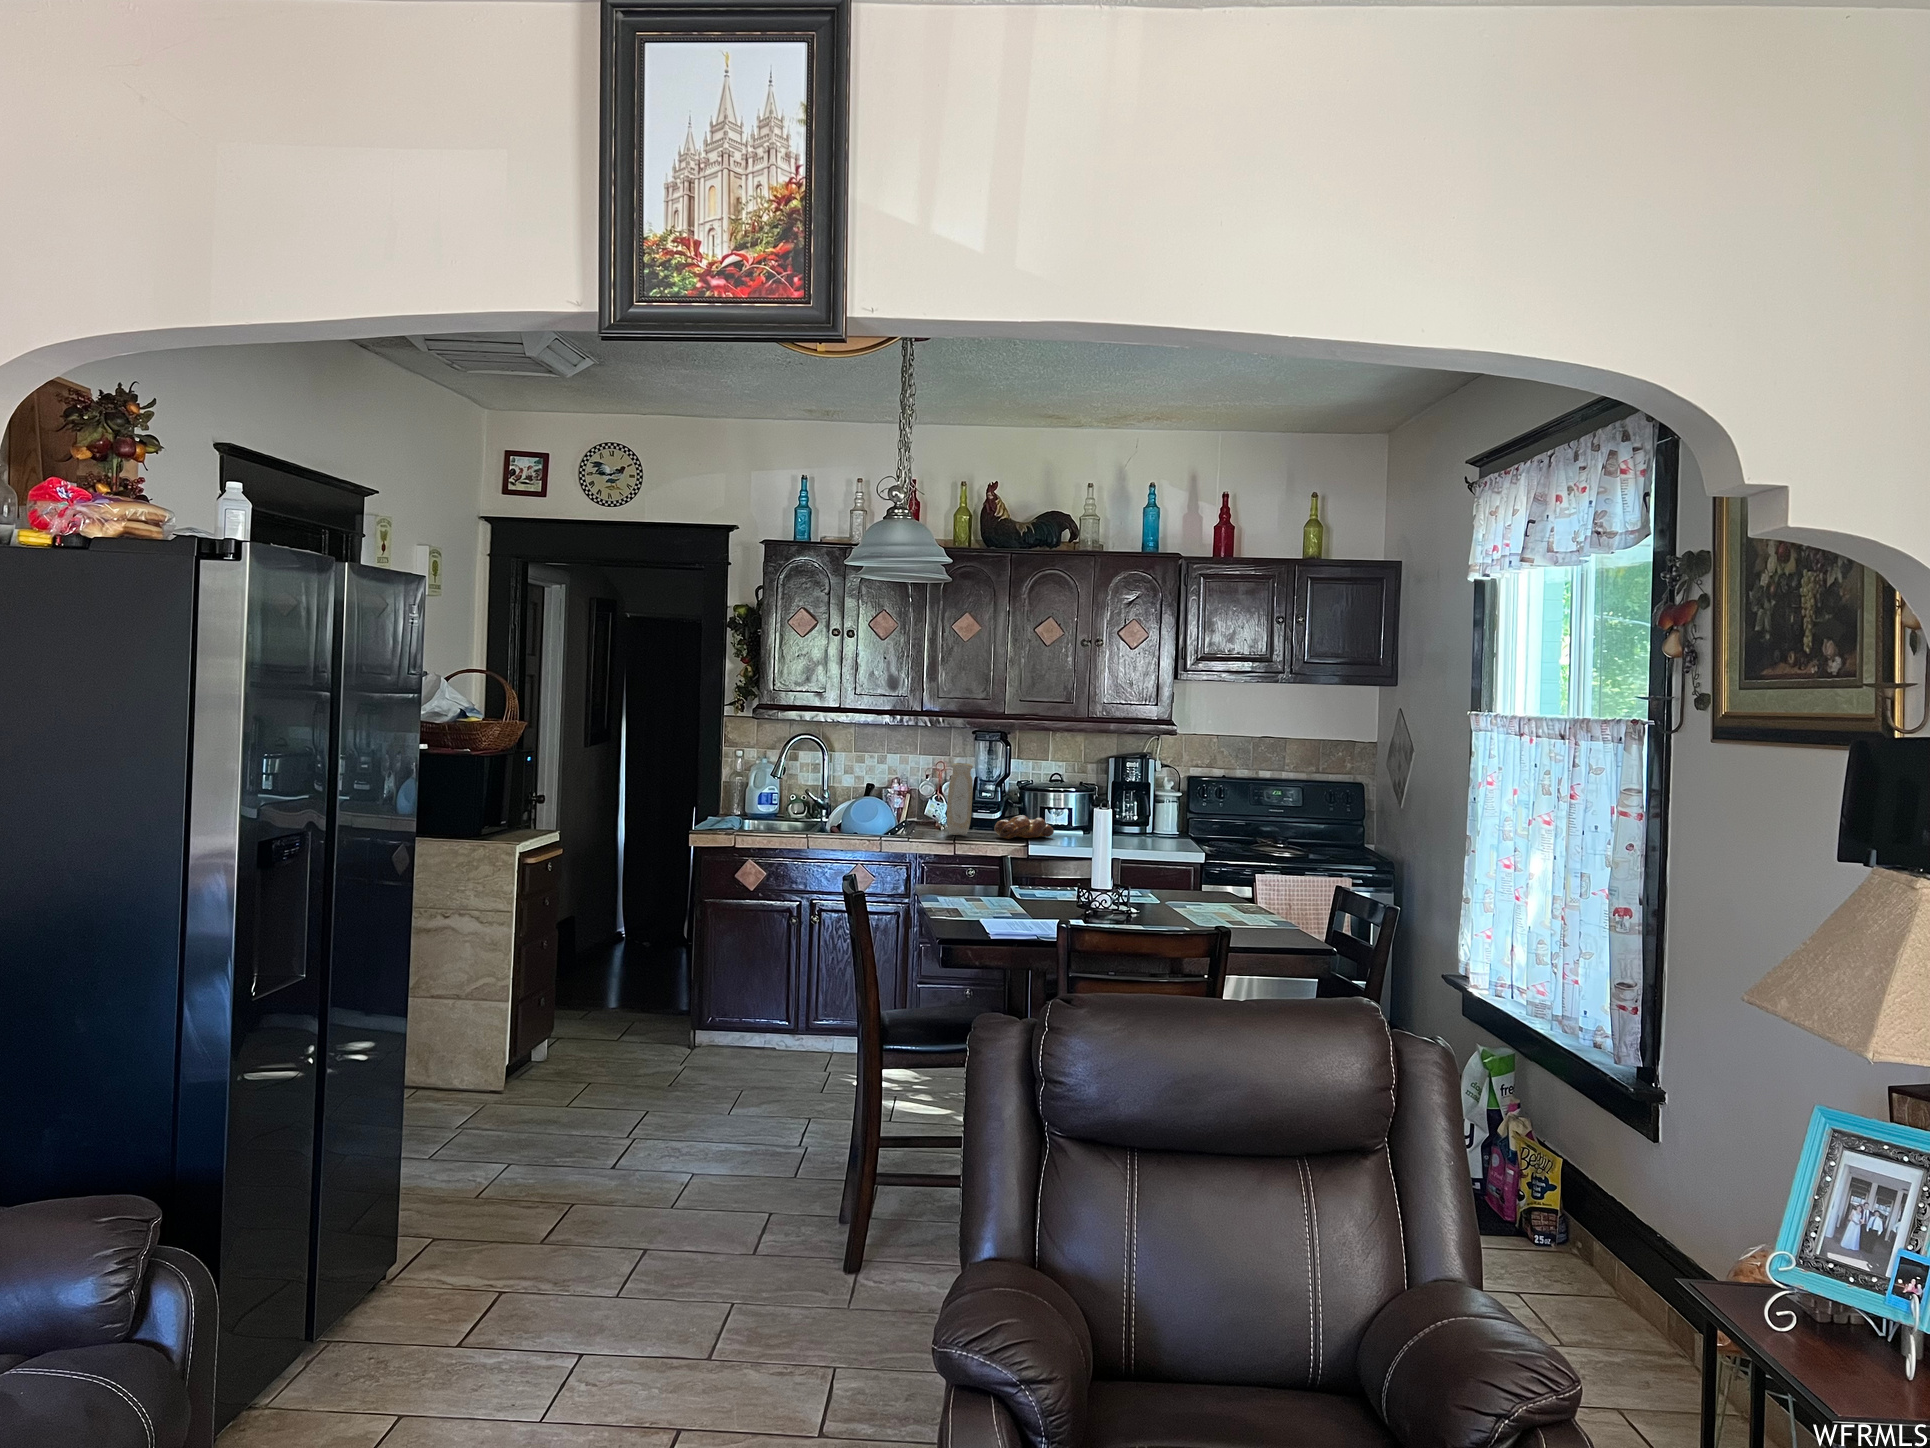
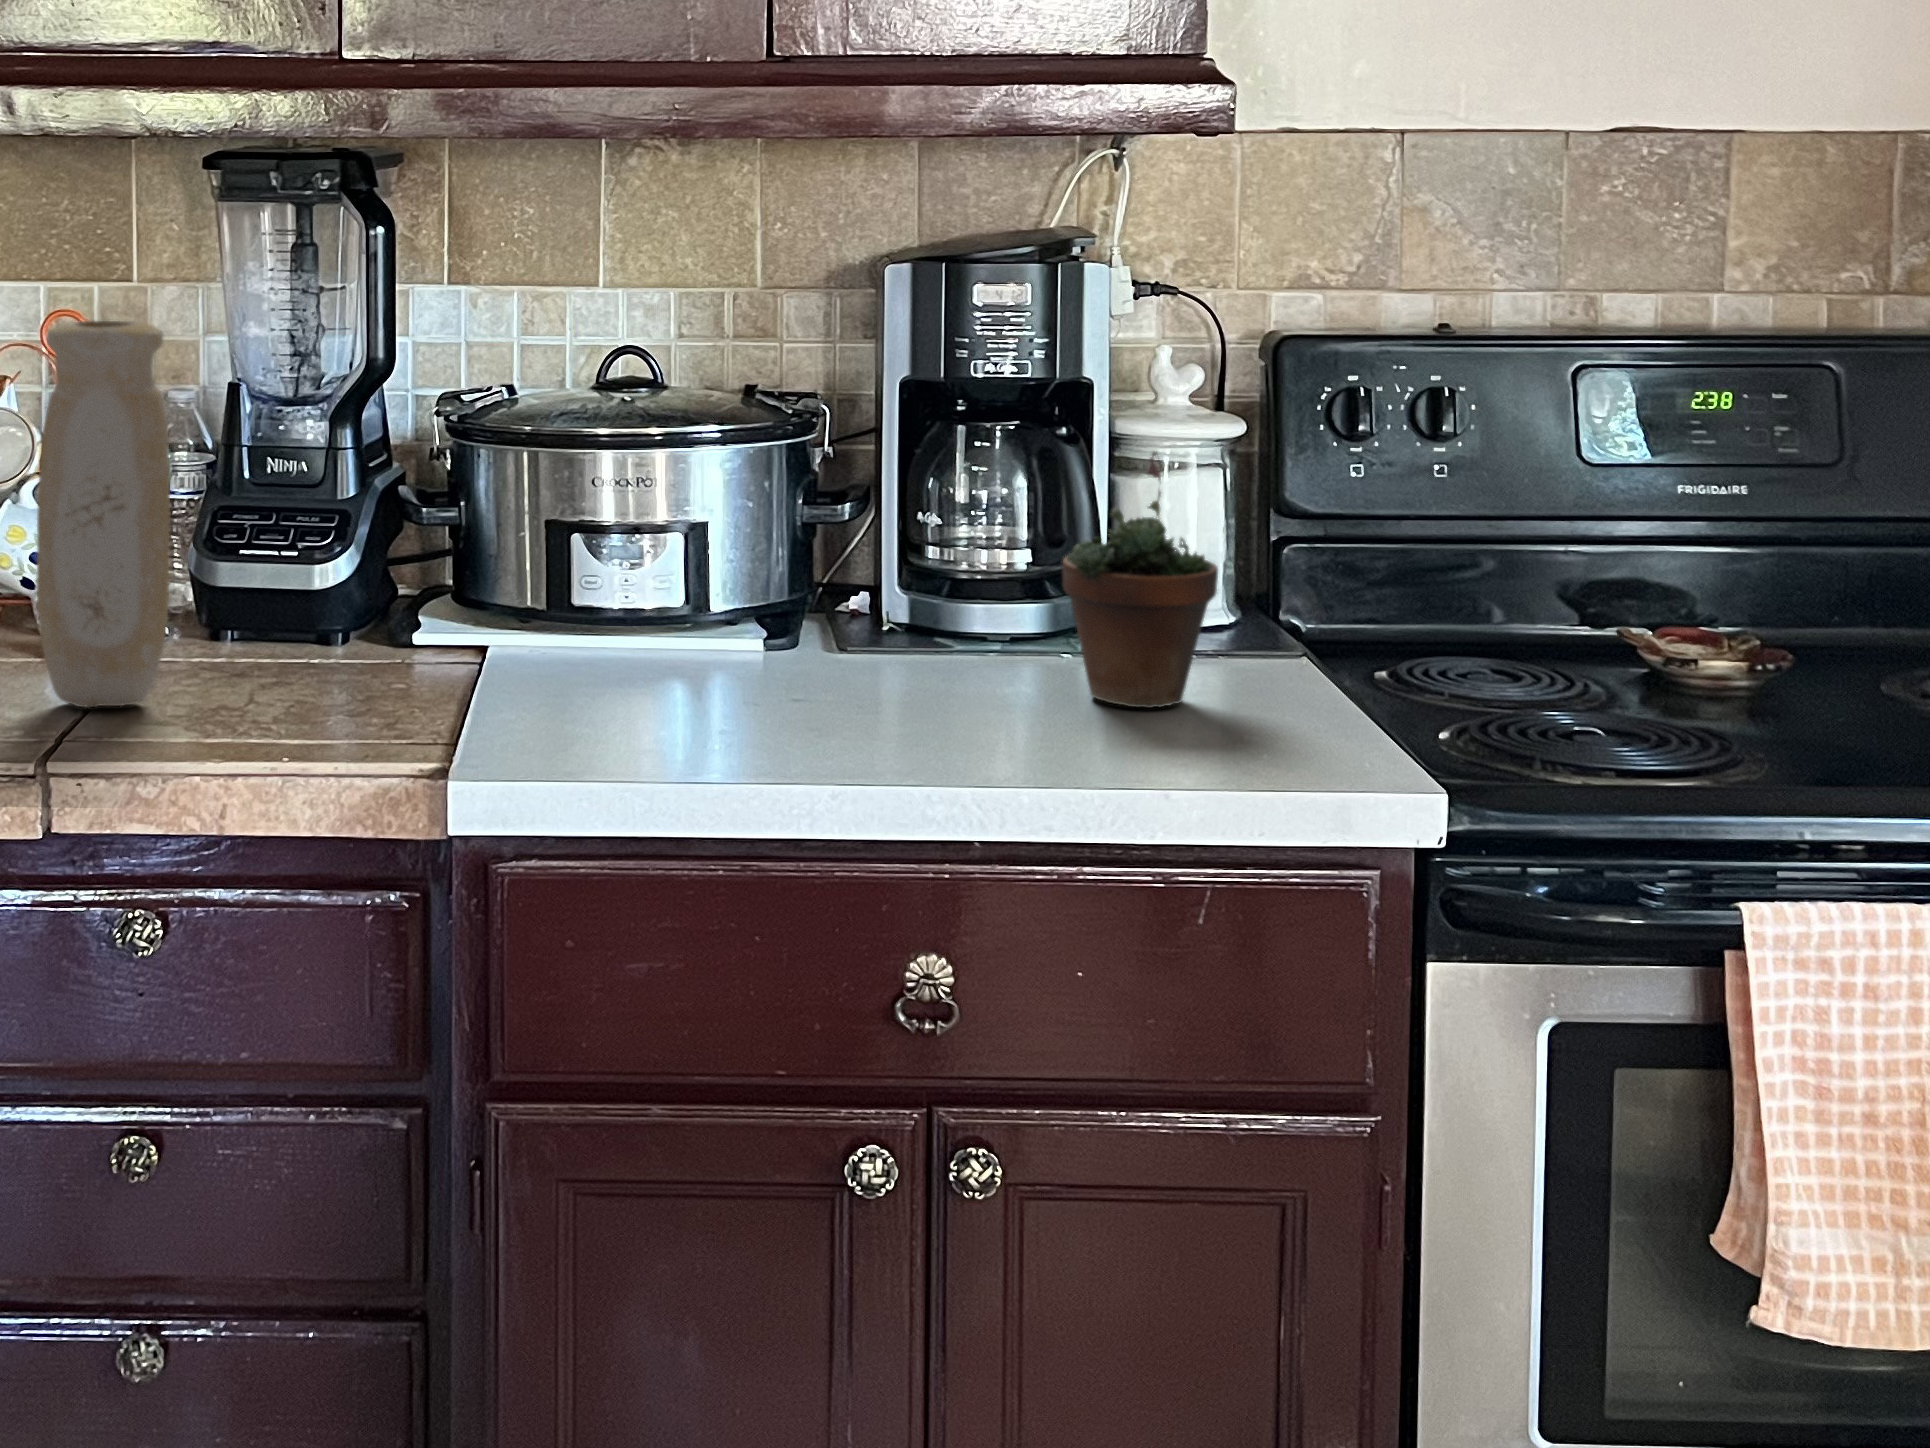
succulent plant: none [1140,795,1169,844] -> present [1063,452,1218,708]
bread loaf: present [994,815,1054,839] -> none [295,579,613,722]

